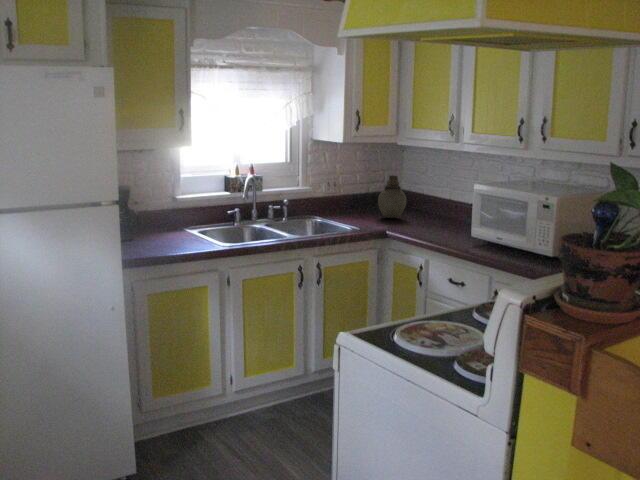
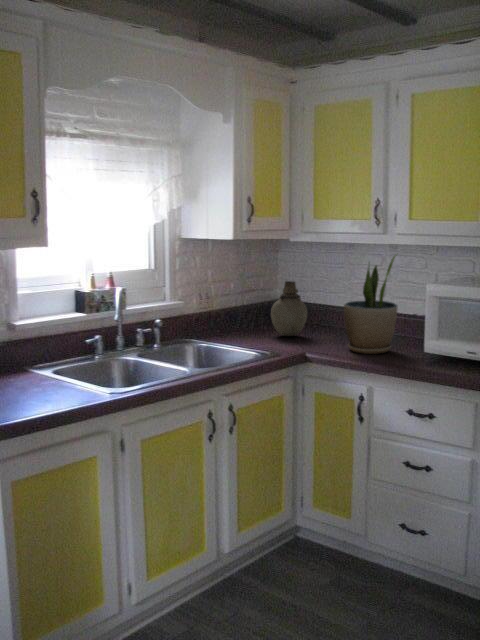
potted plant: none [419,158,460,235] -> present [344,256,397,354]

